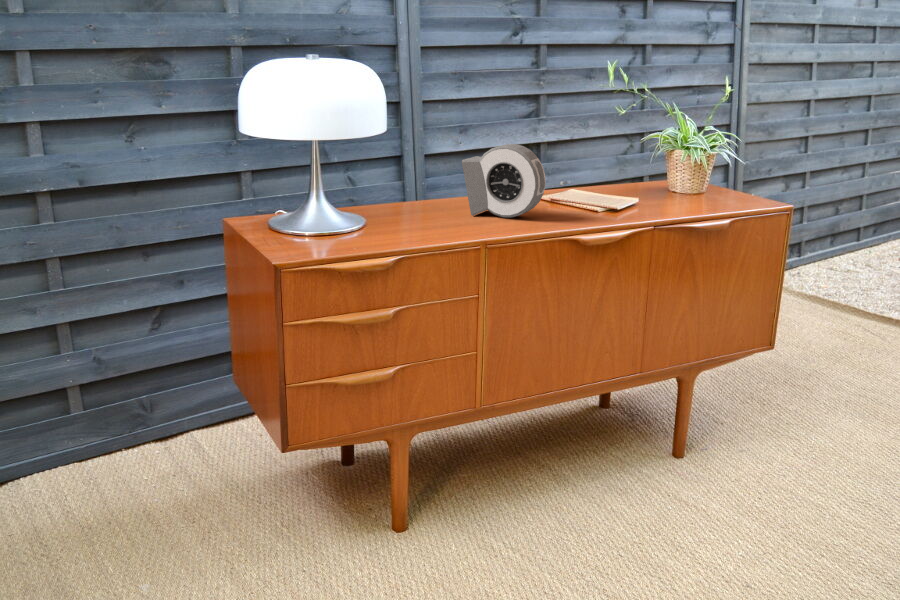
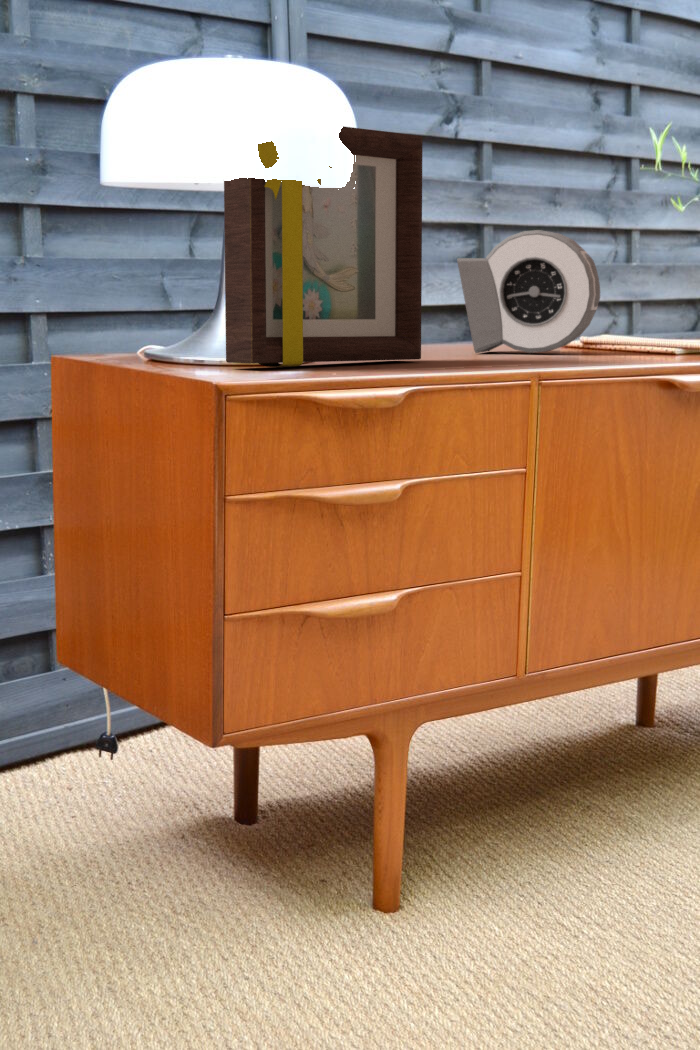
picture frame: none [288,99,420,247] -> present [224,126,423,367]

